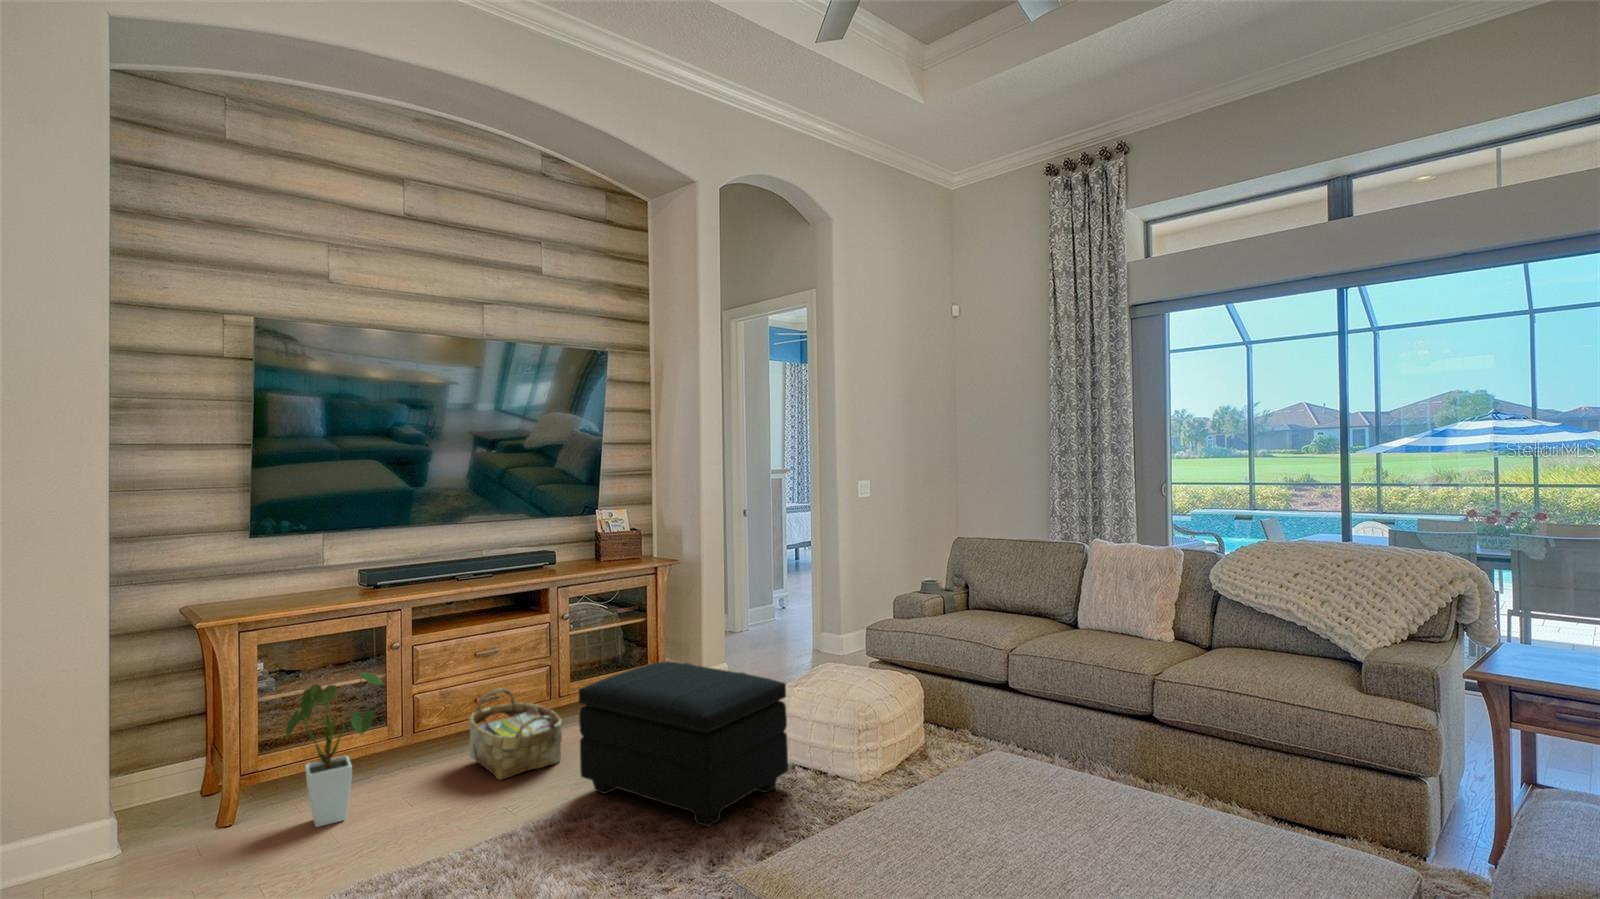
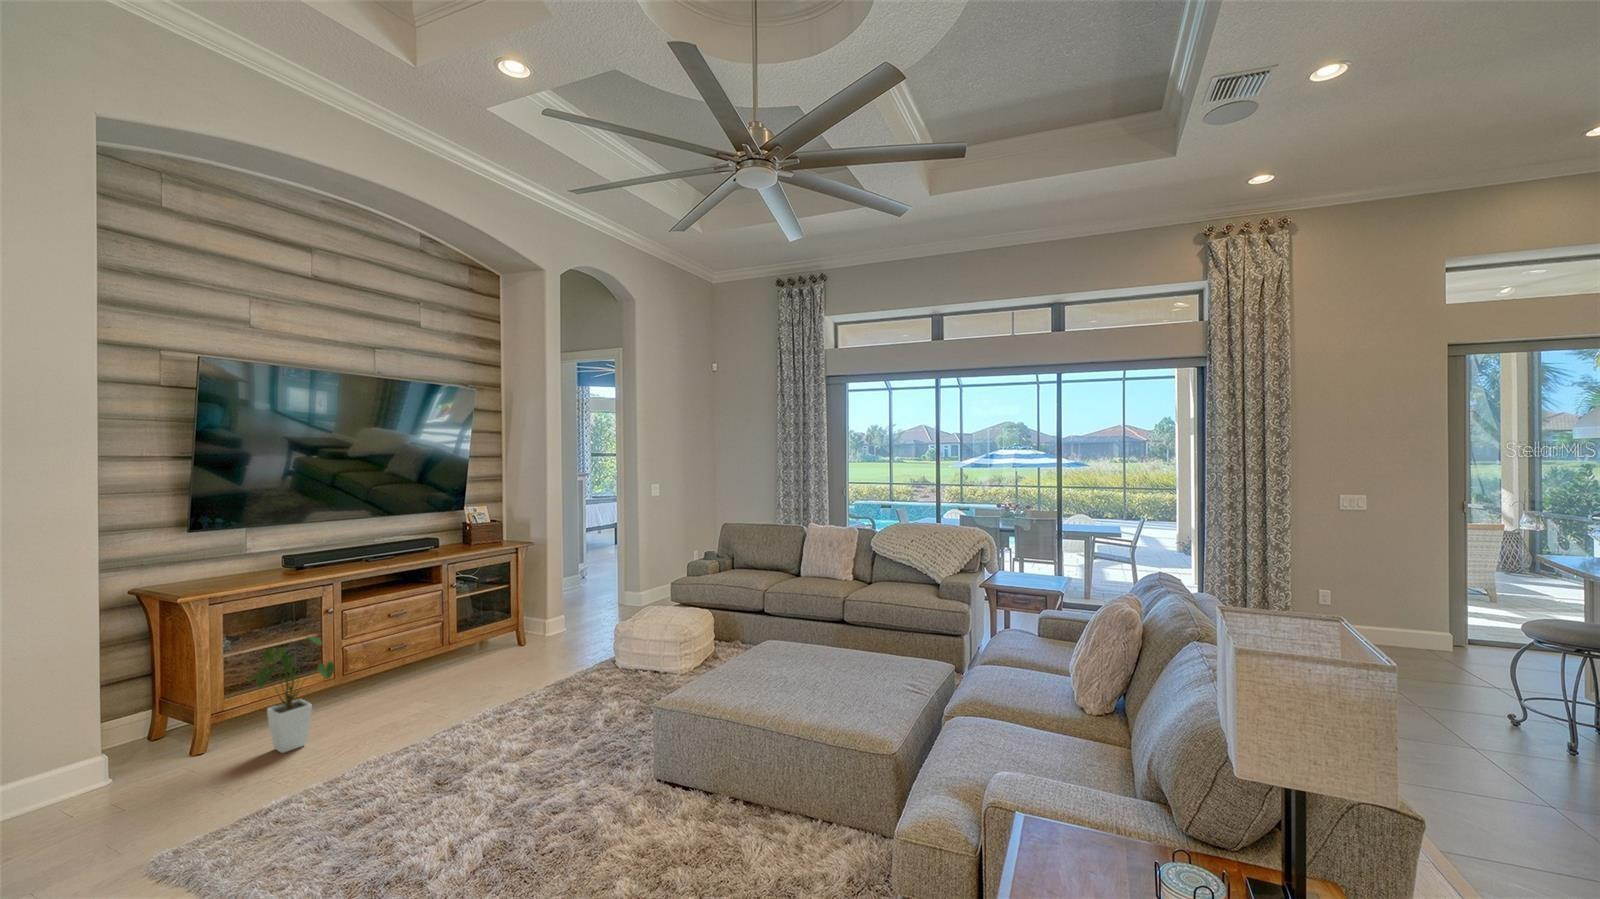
footstool: present [578,661,788,826] -> none [492,612,638,711]
woven basket: present [468,688,562,780] -> none [385,642,464,705]

